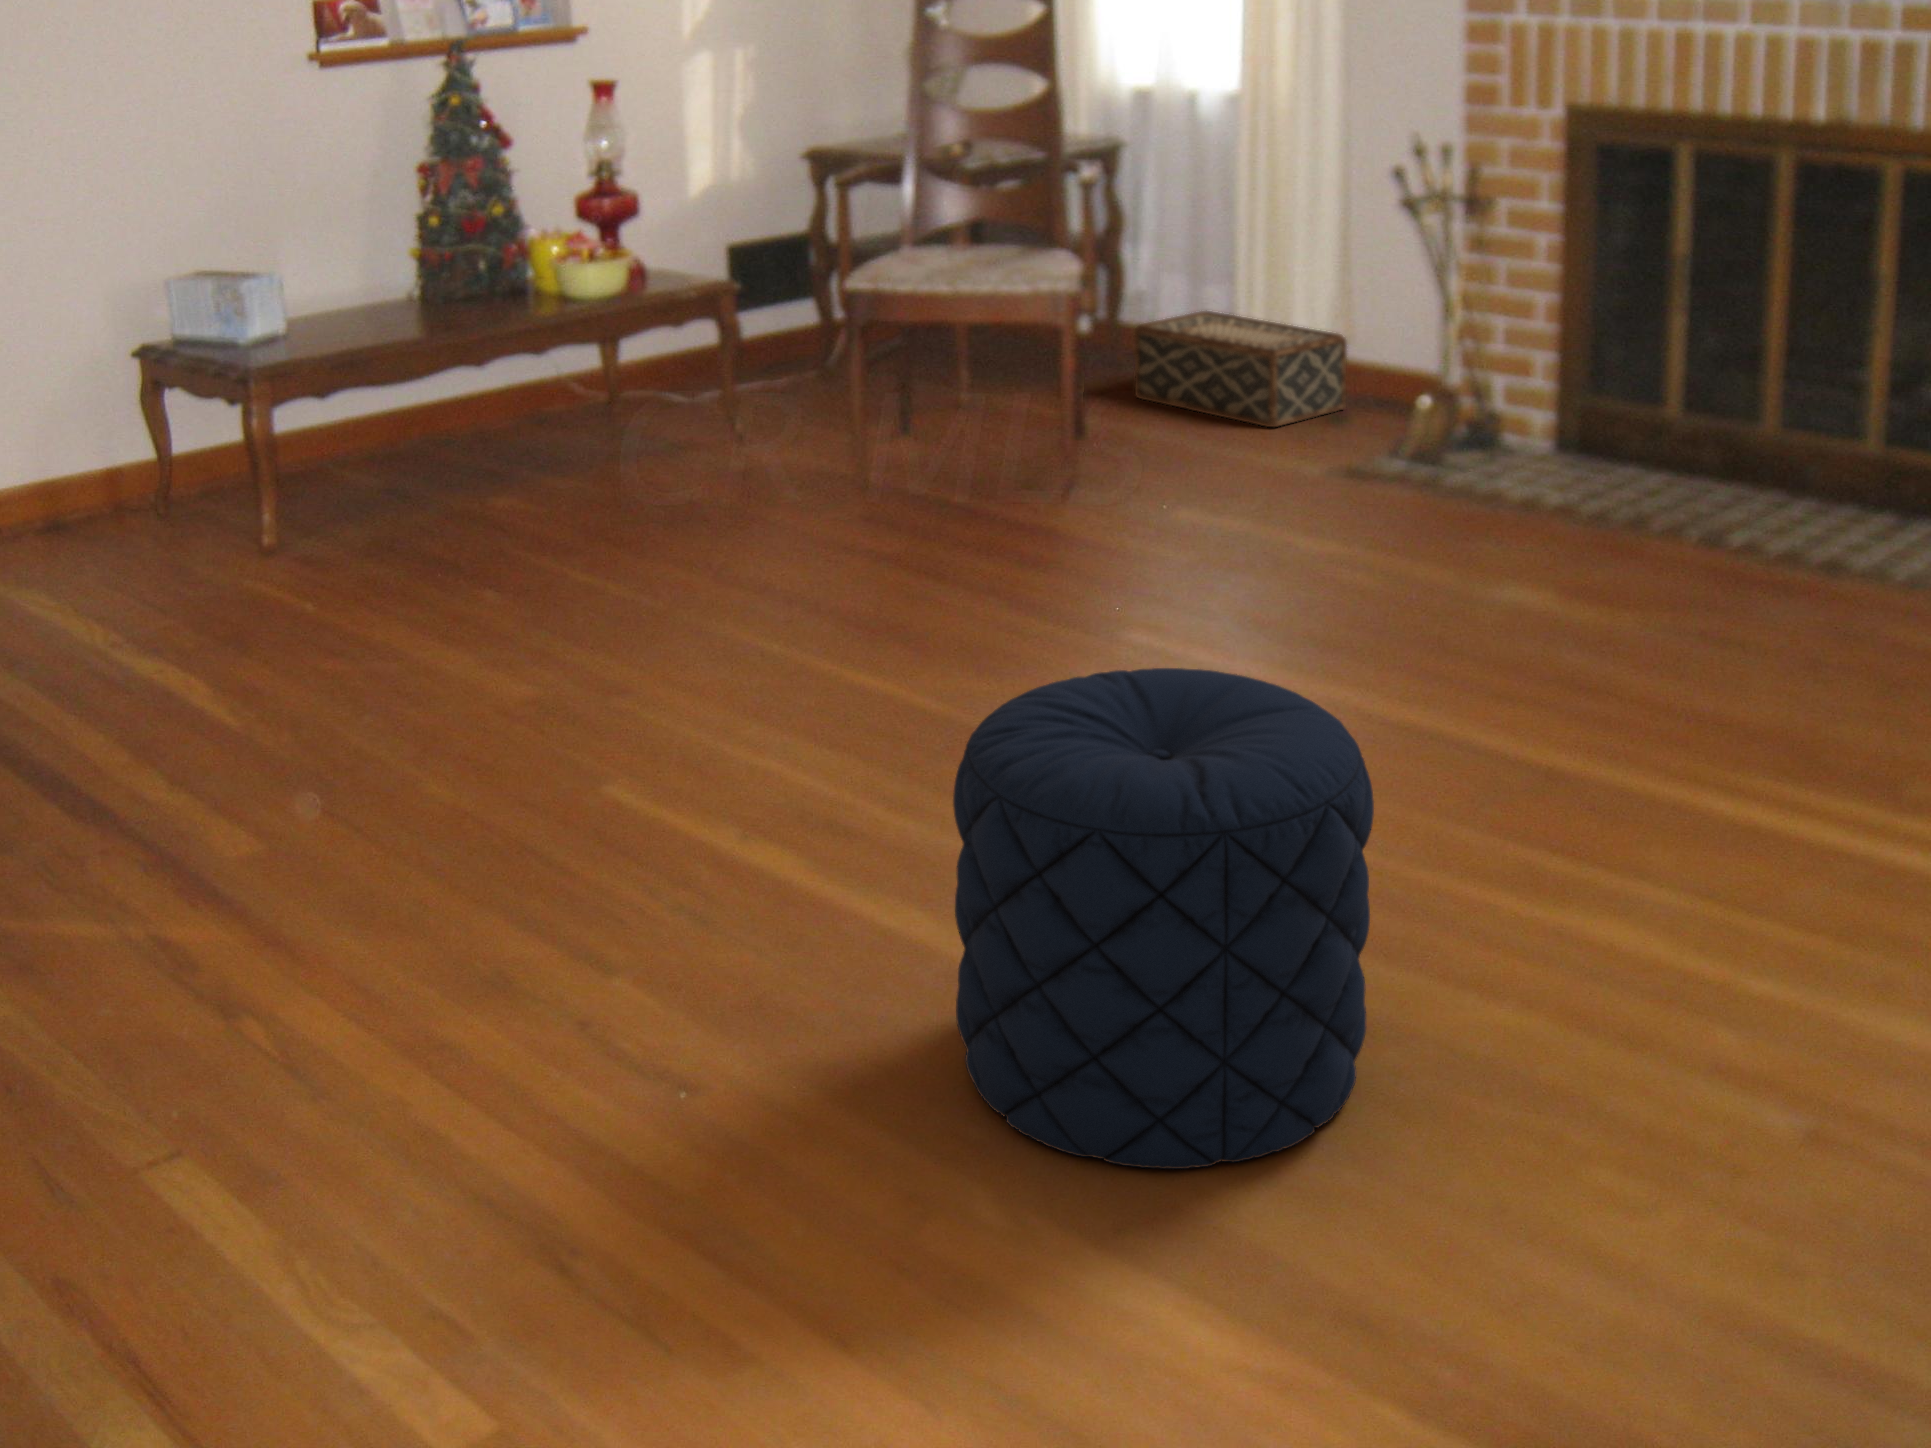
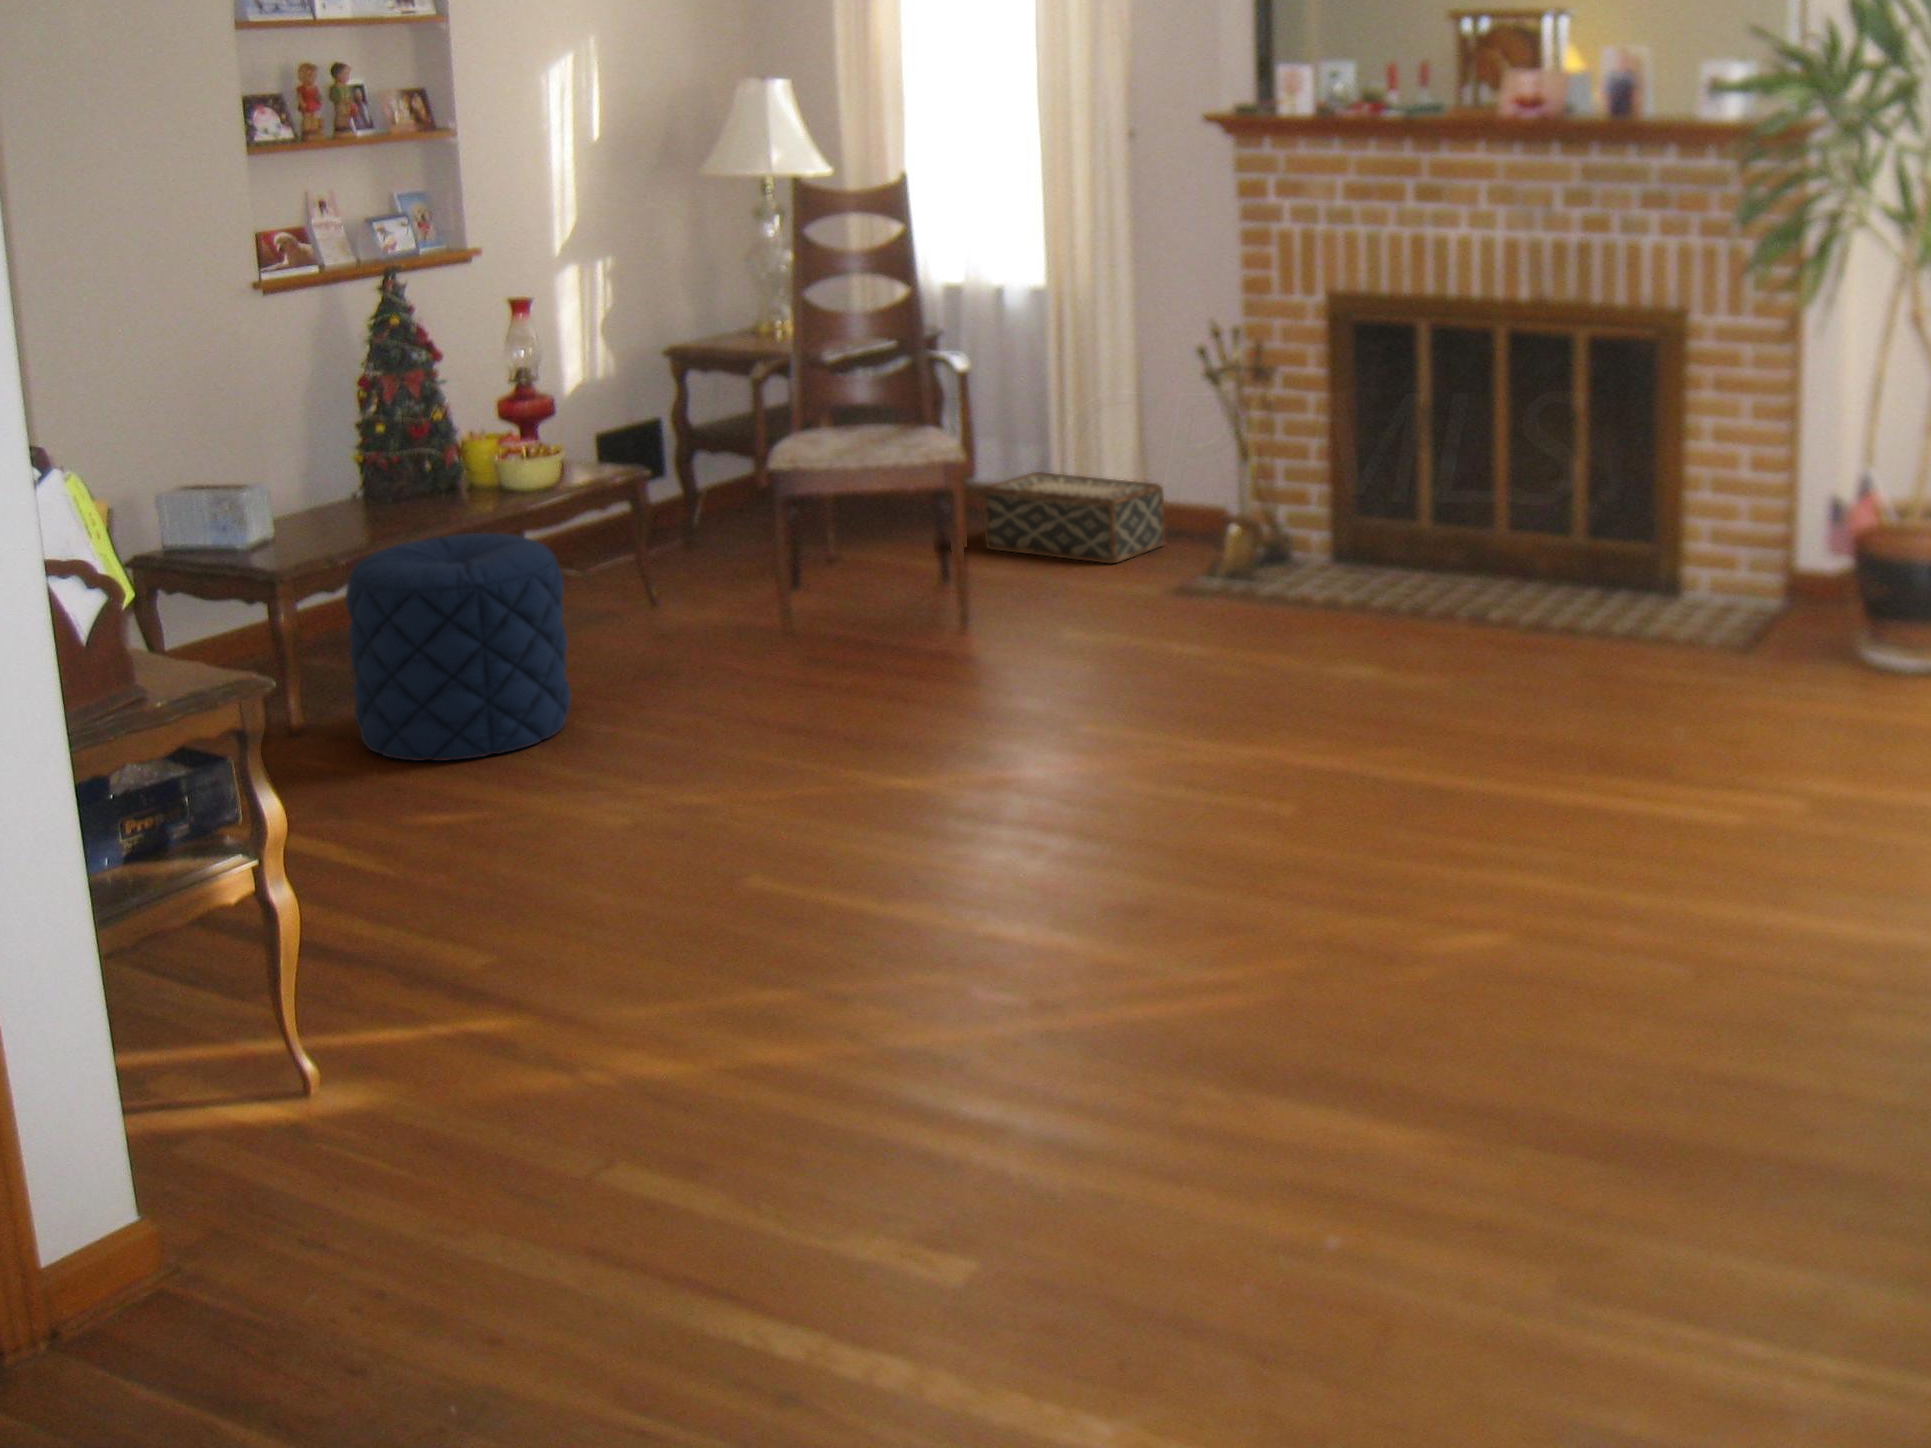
pouf: present [953,668,1374,1169] -> present [346,533,571,761]

